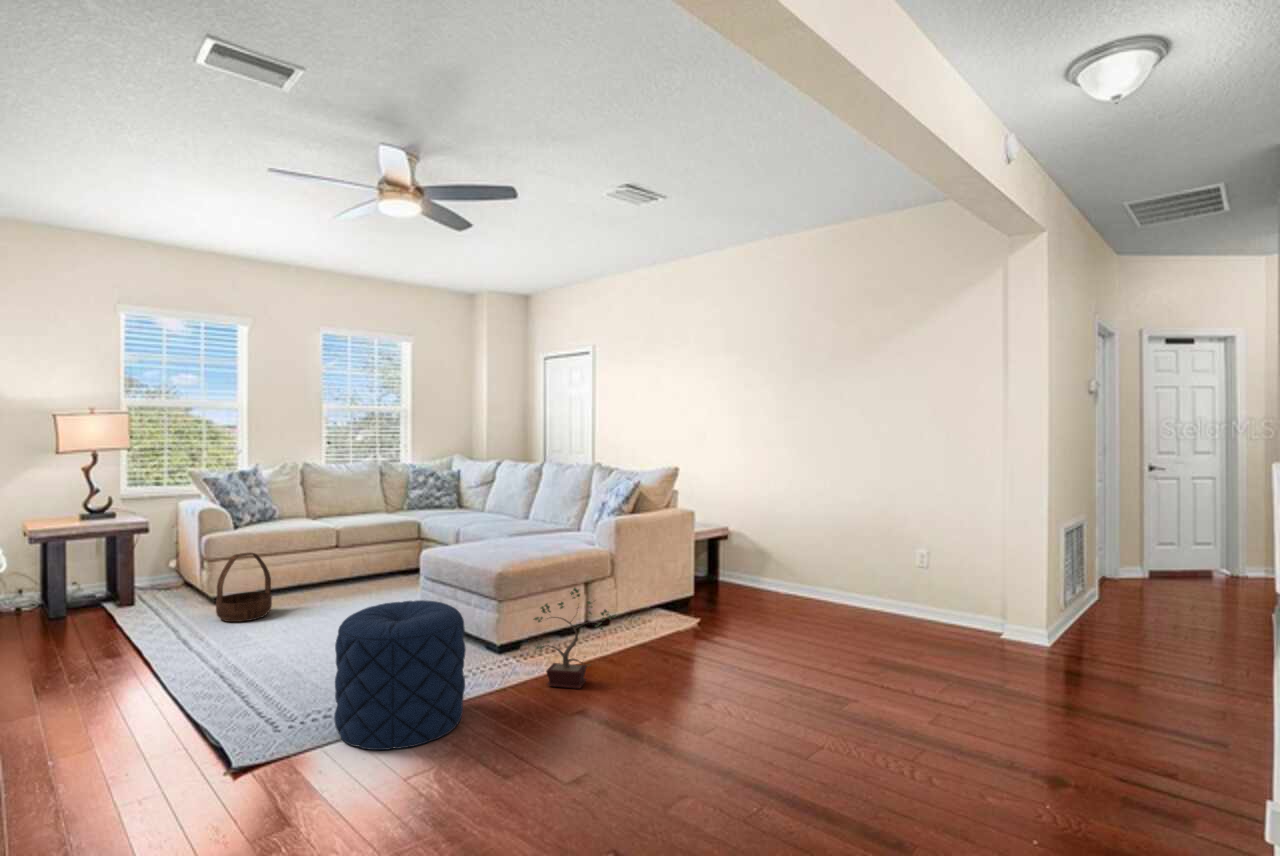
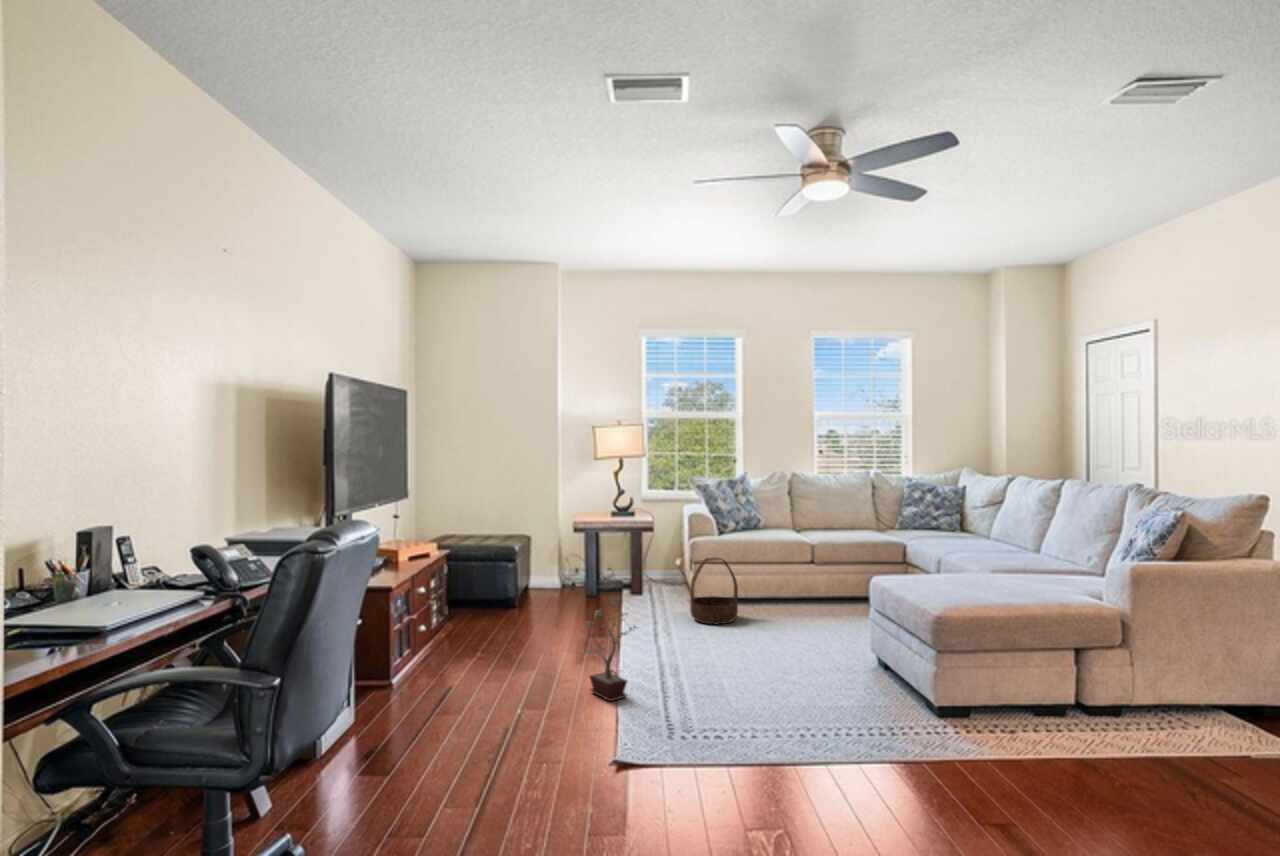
potted plant: present [534,588,616,689] -> present [588,599,636,701]
pouf: present [334,600,466,750] -> none [710,628,853,801]

